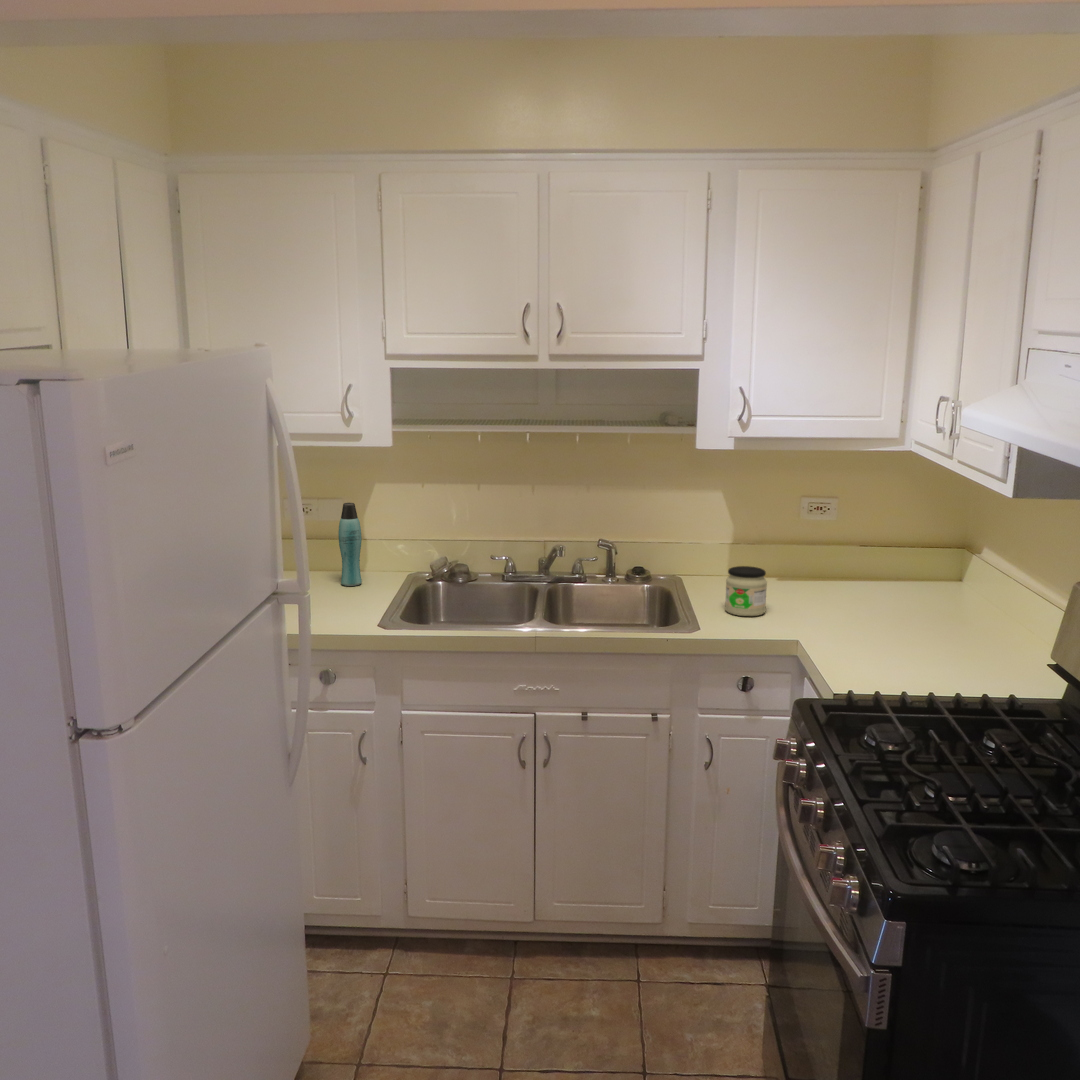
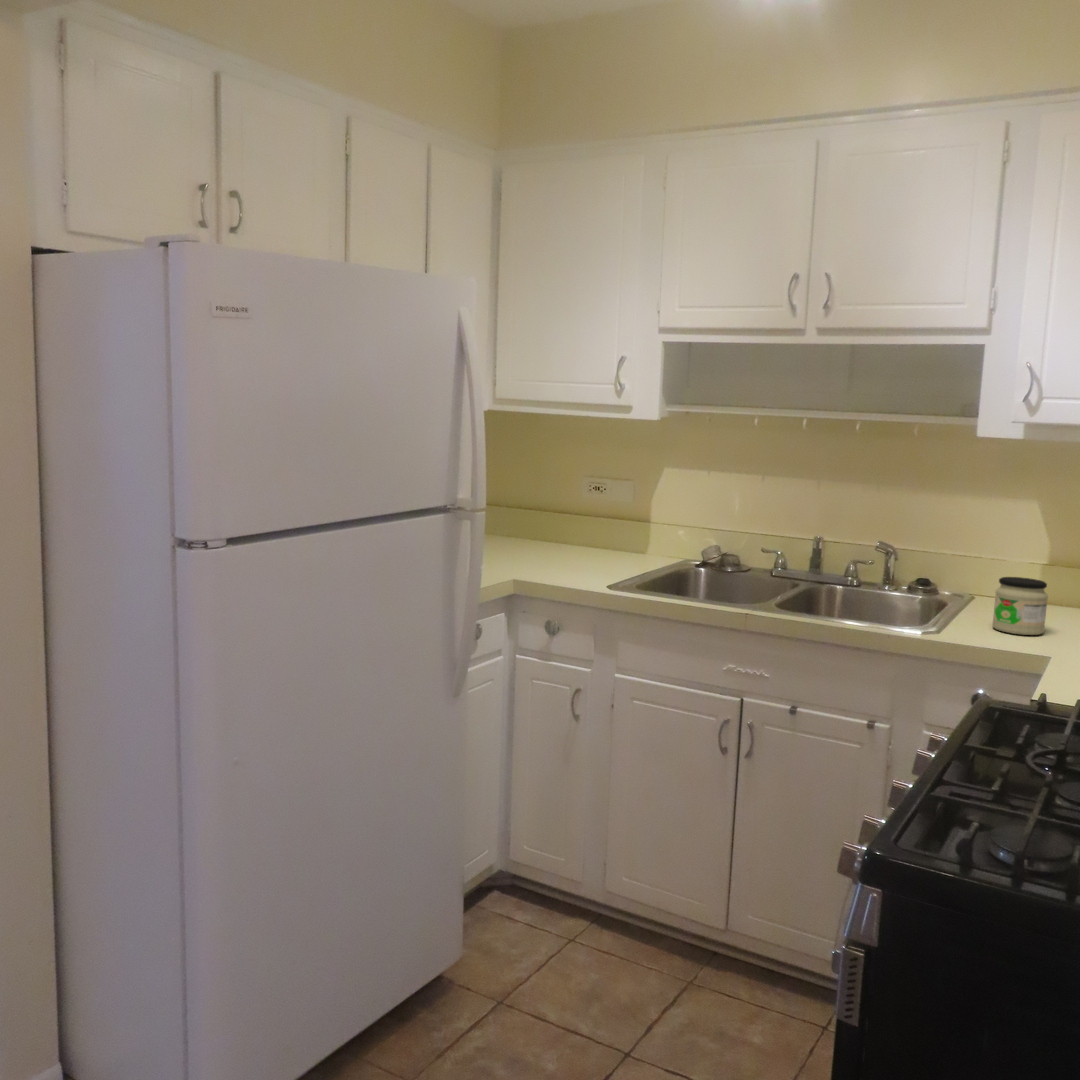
bottle: present [339,503,362,586] -> none [608,479,632,561]

